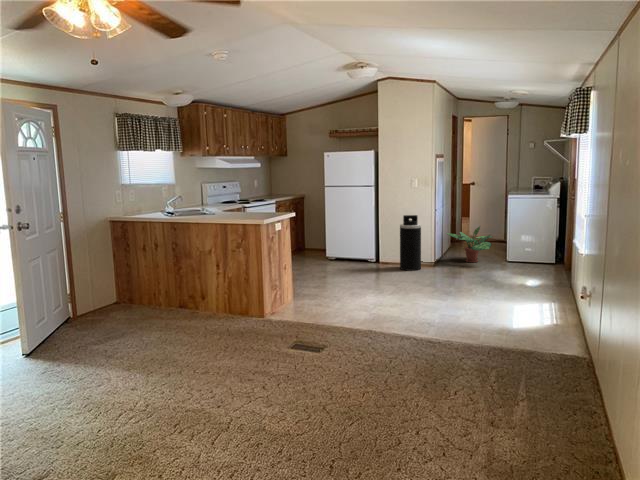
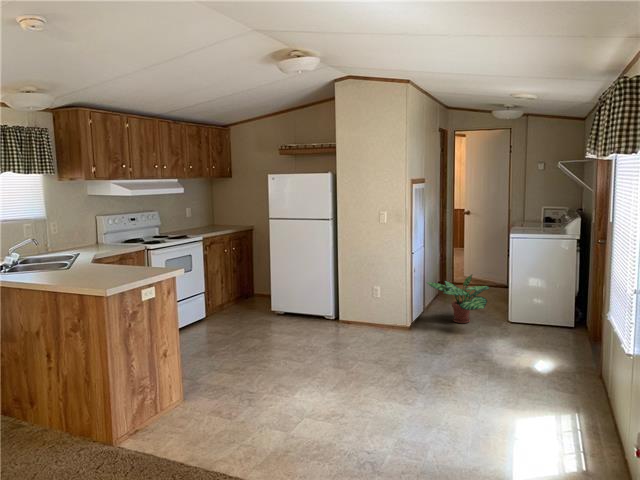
trash can: present [400,215,421,271] -> none [361,261,390,338]

